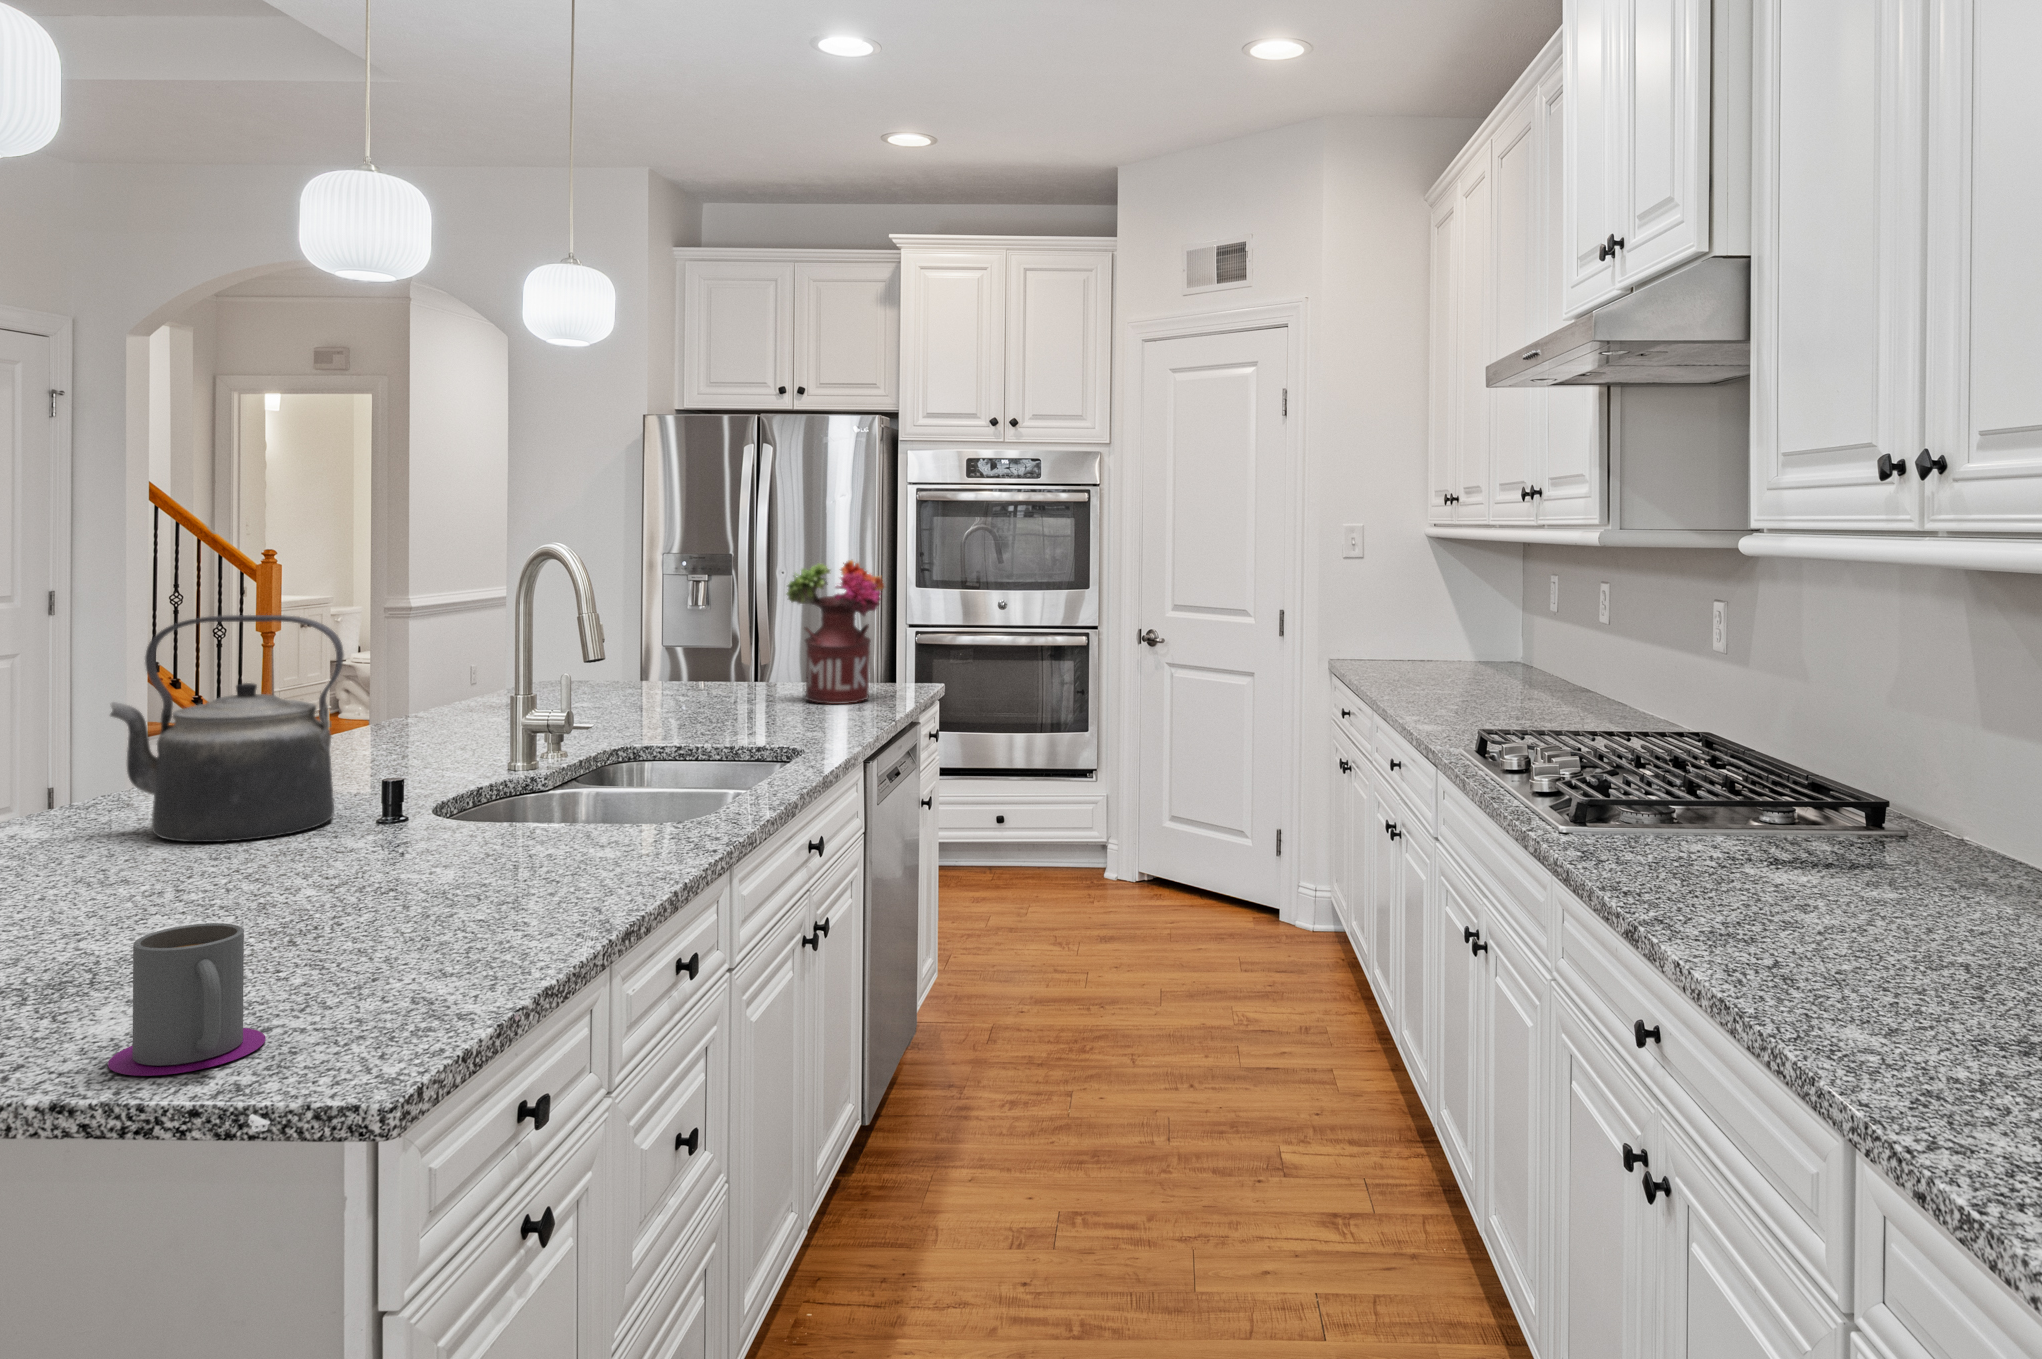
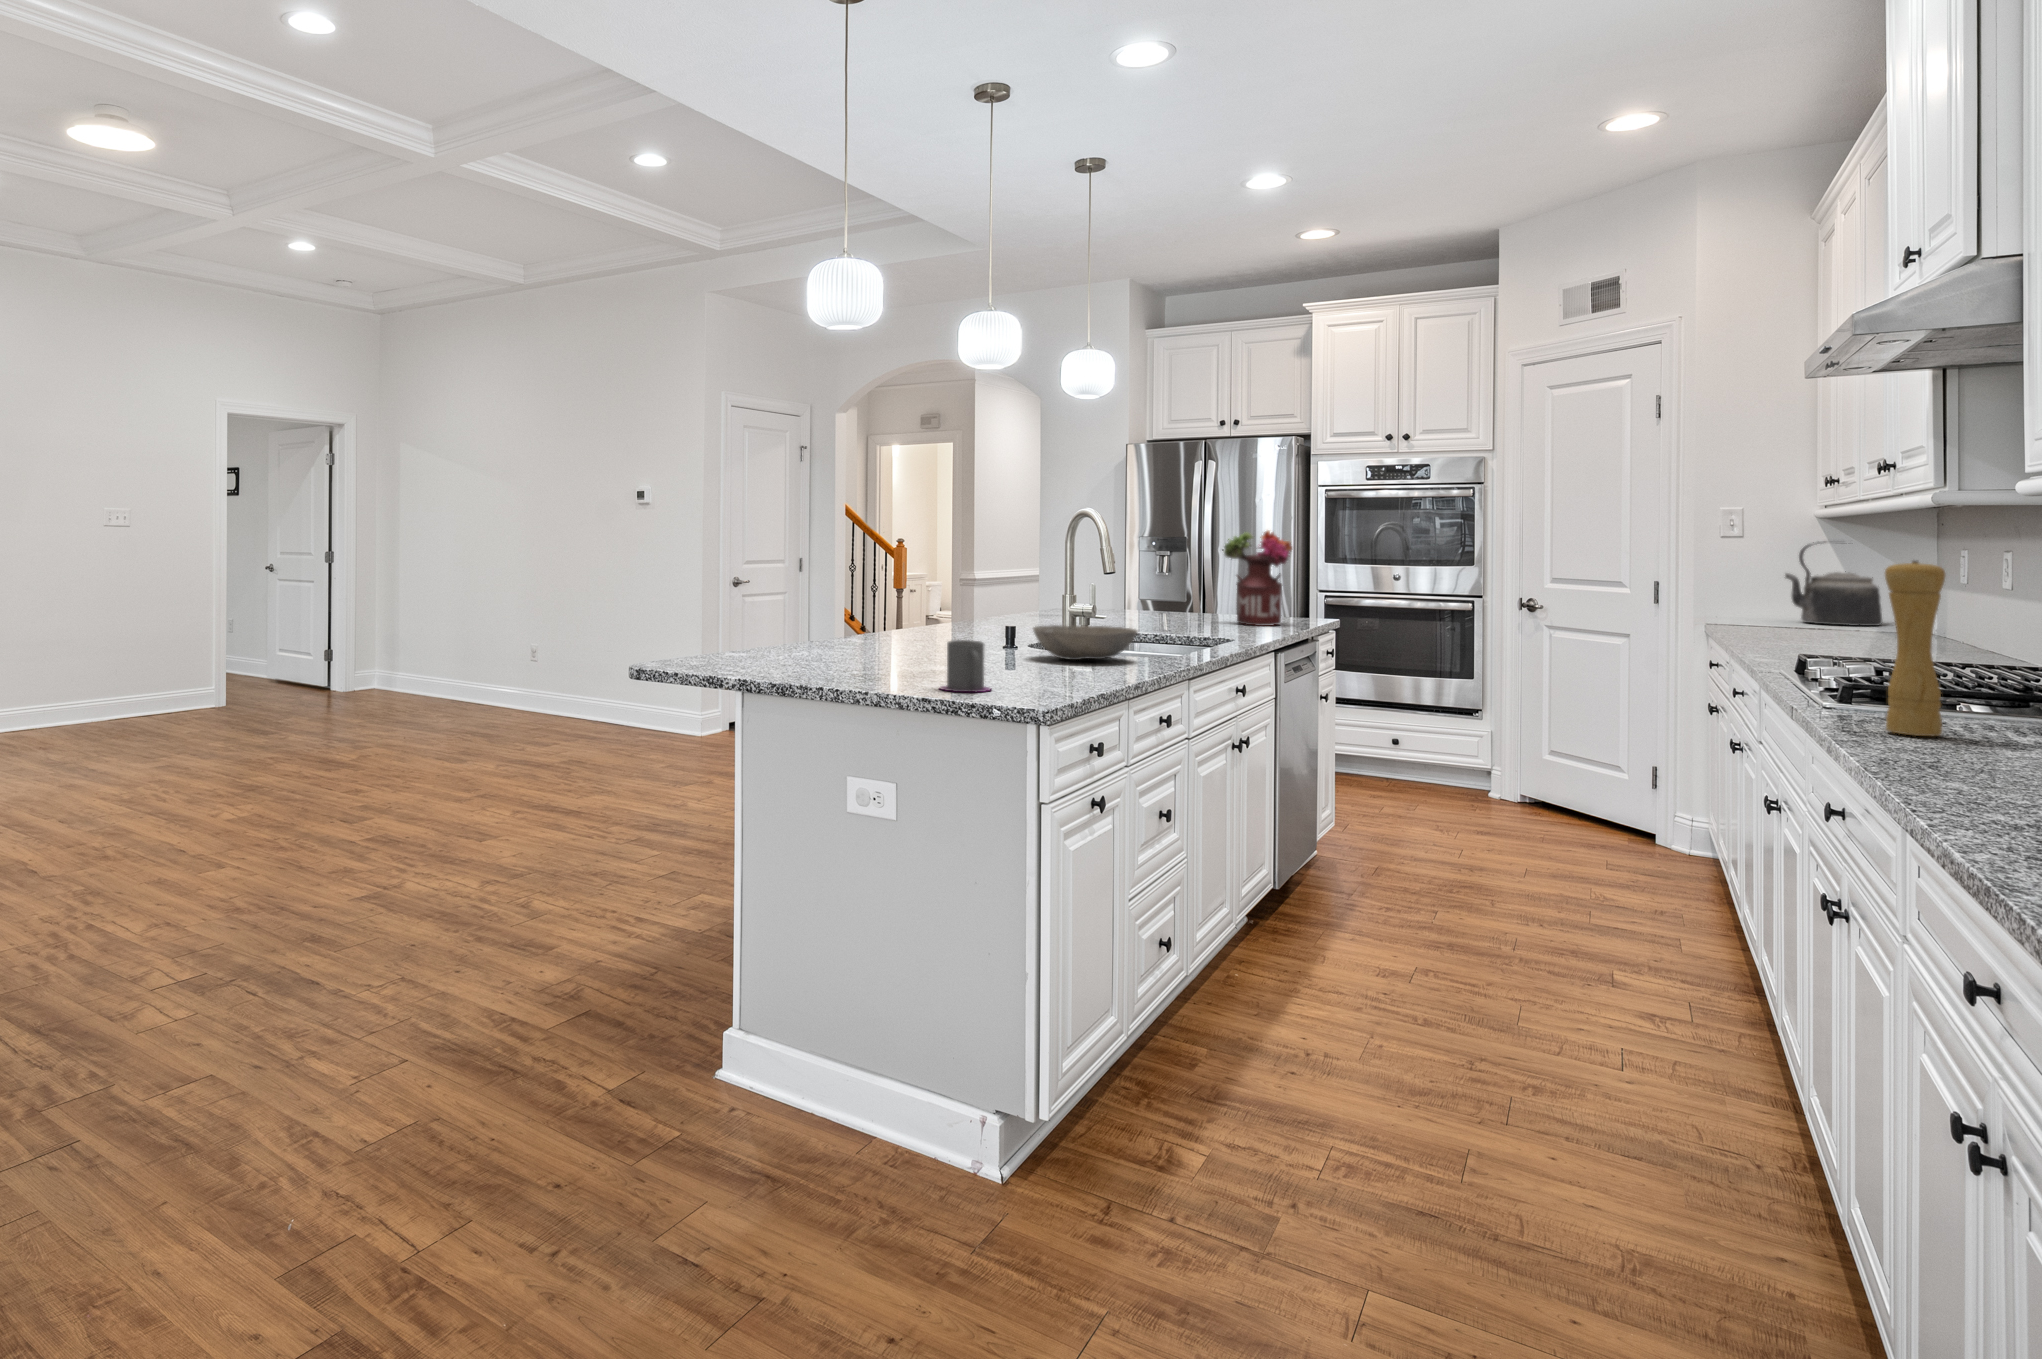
kettle: present [110,615,344,842] -> present [1785,542,1882,626]
pepper mill: none [1681,654,1745,896] -> present [1885,560,1945,736]
bowl: none [425,776,642,858] -> present [1033,625,1138,660]

